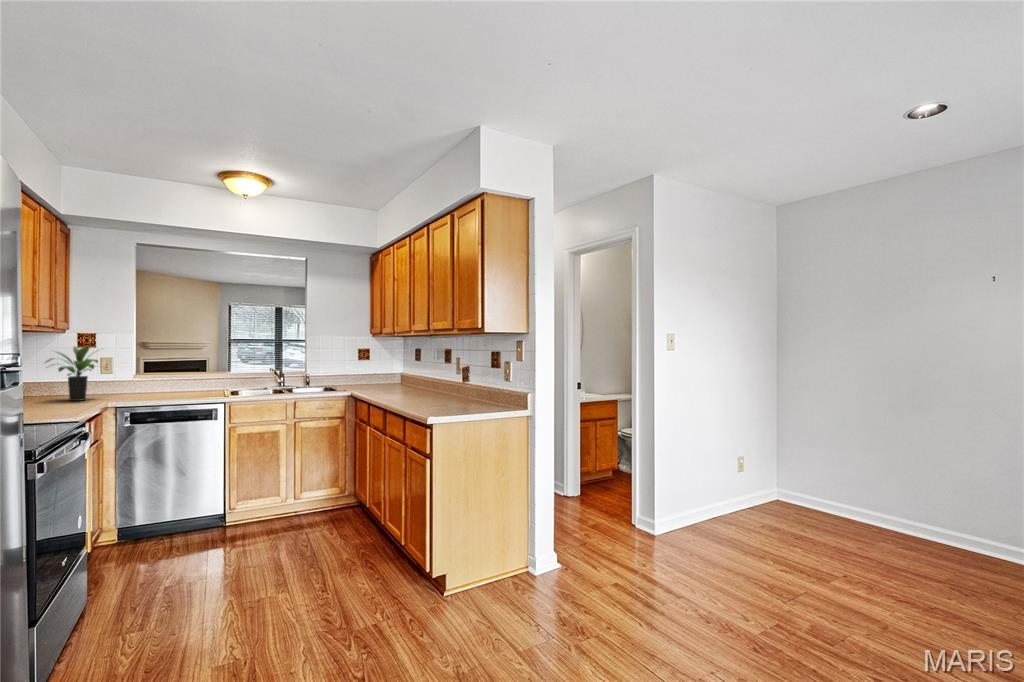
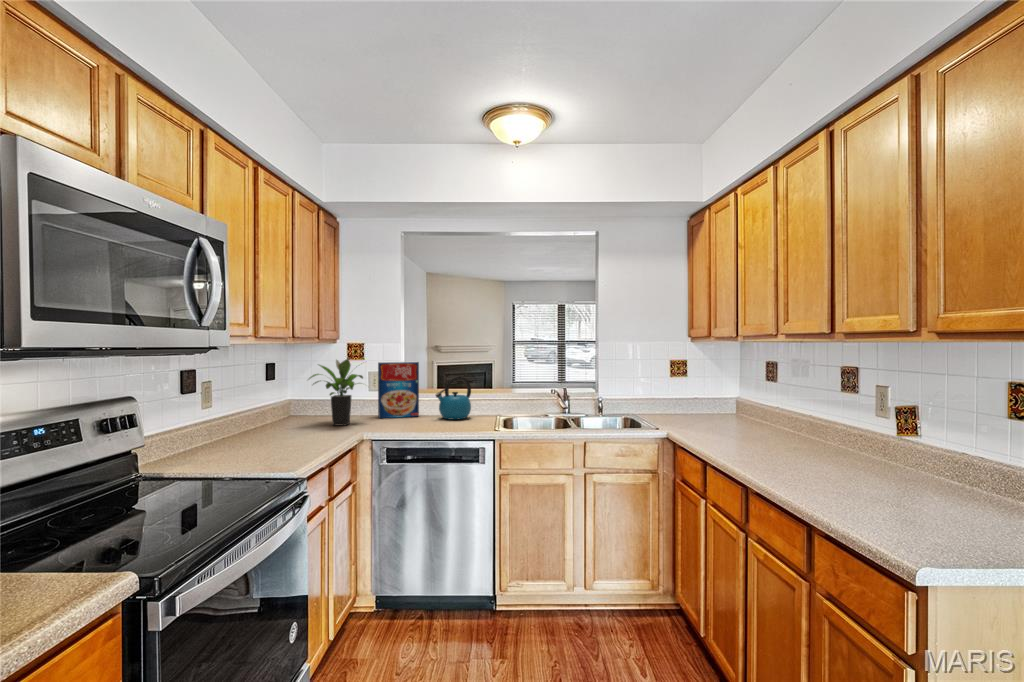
cereal box: none [110,350,152,396] -> present [378,362,419,418]
kettle: none [169,361,201,394] -> present [436,377,471,420]

